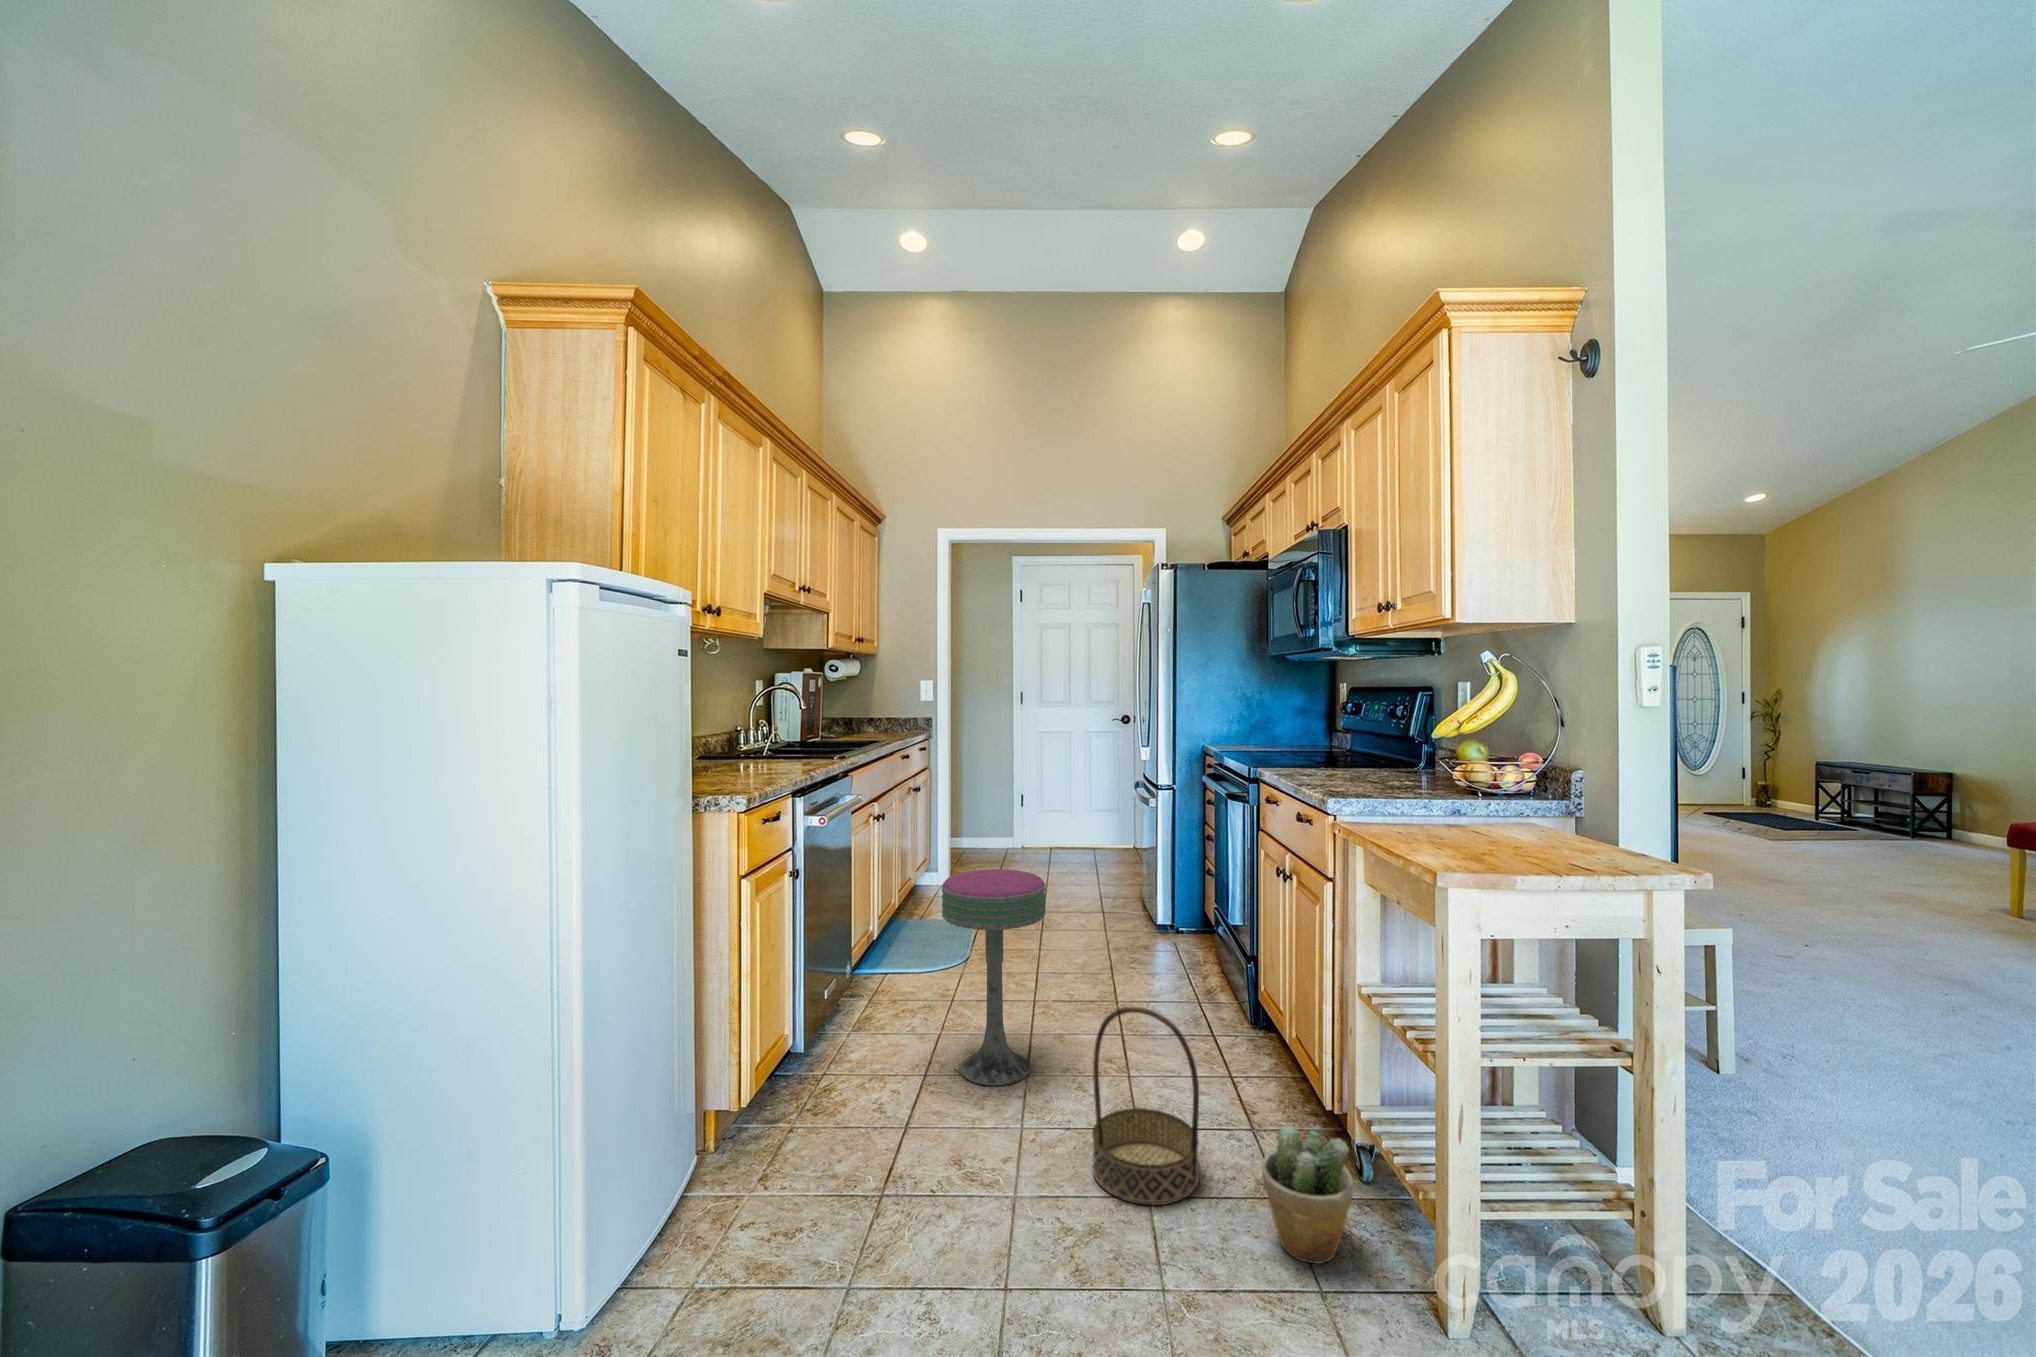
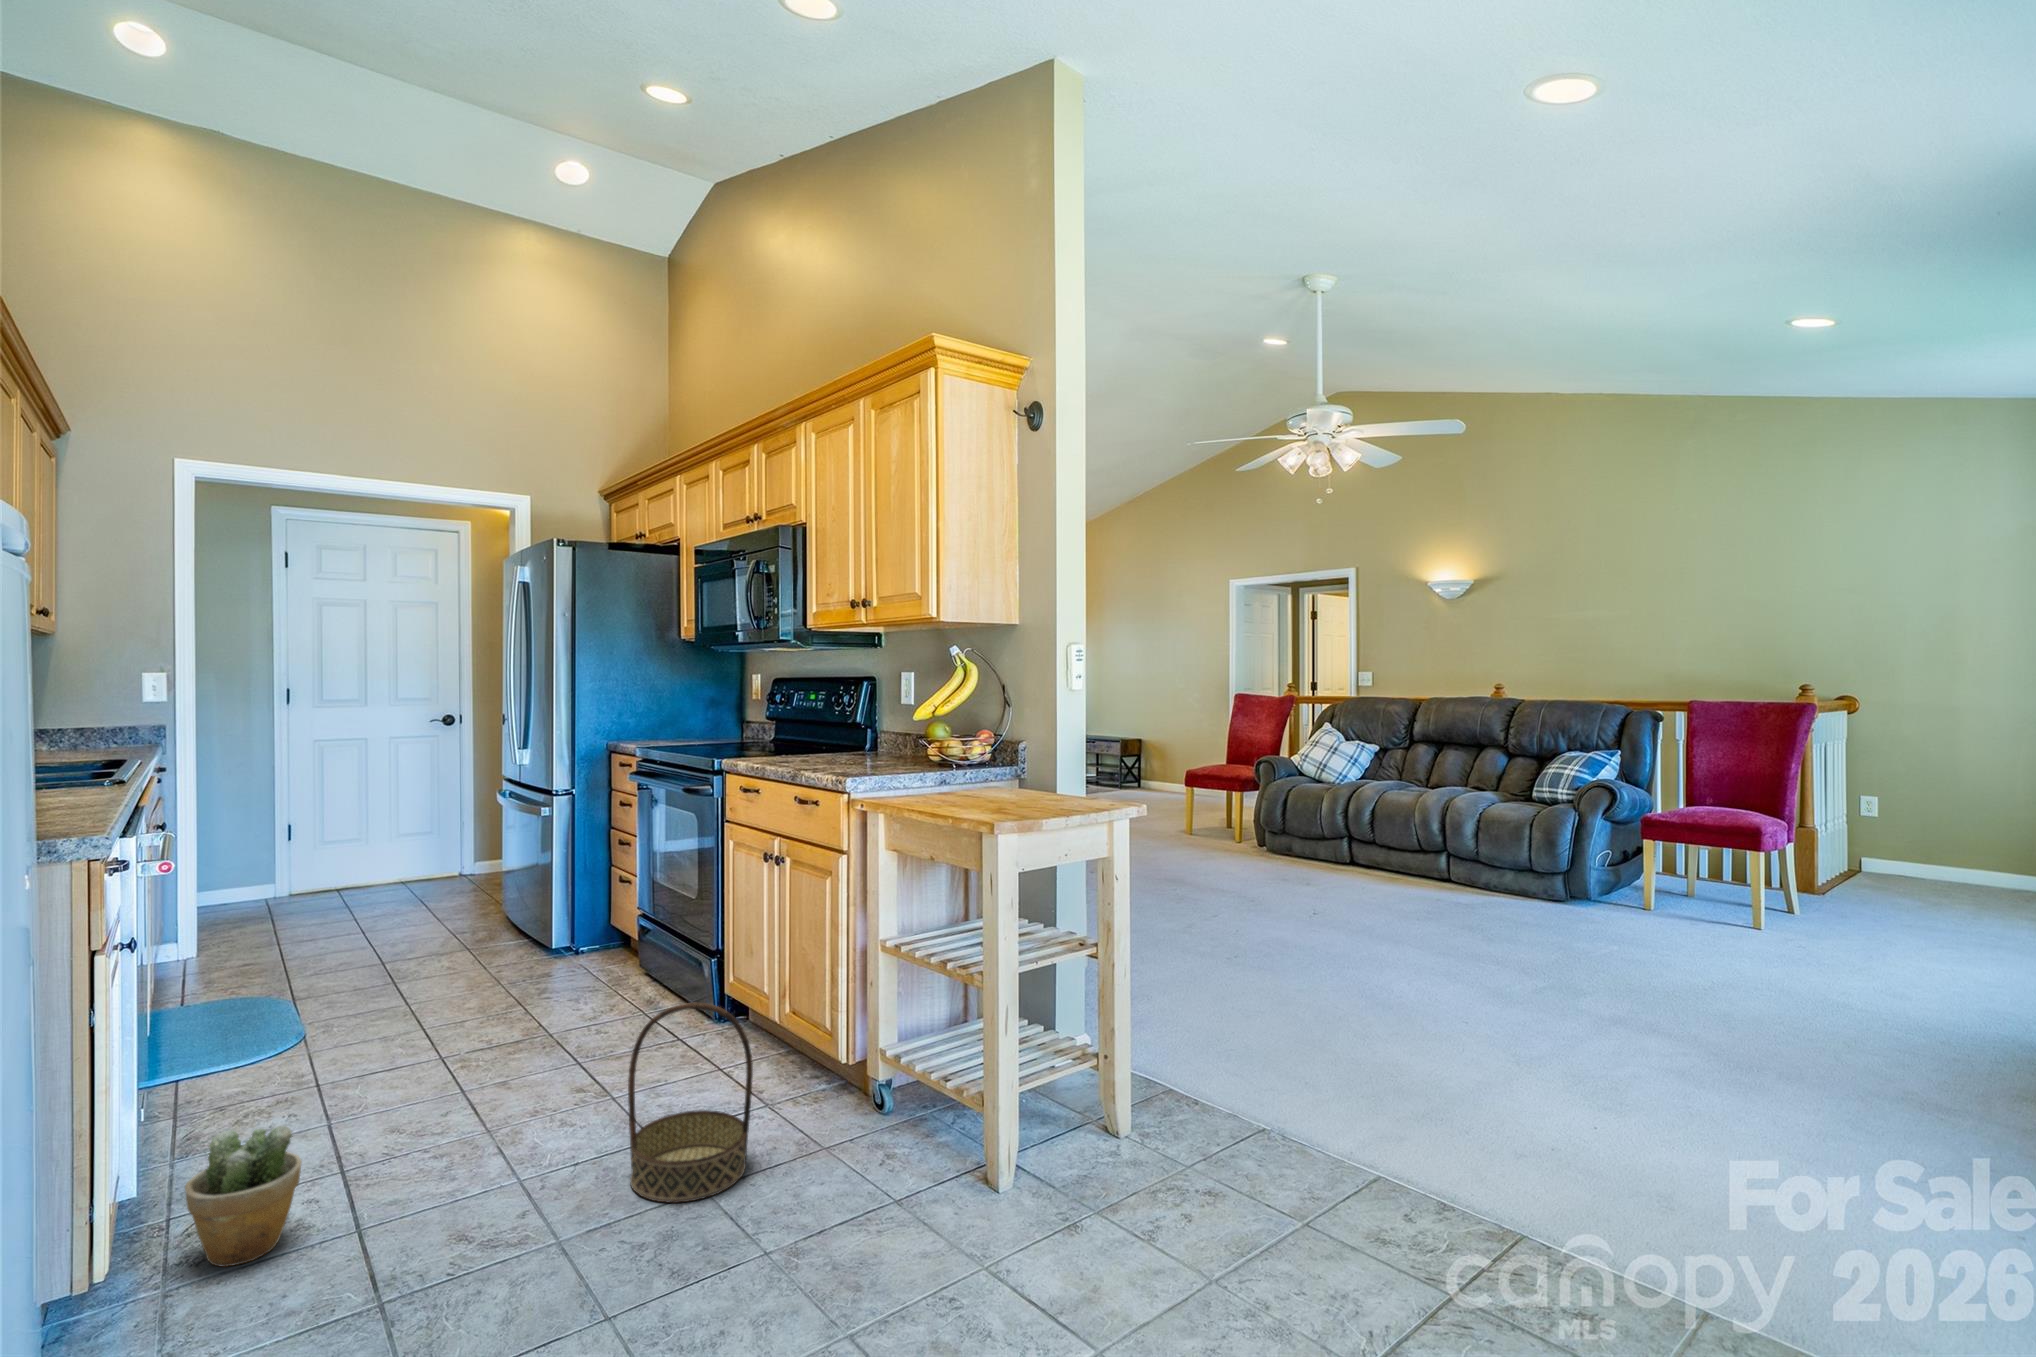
bar stool: present [942,869,1045,1086] -> none [369,891,521,1162]
potted plant: present [1261,1126,1353,1264] -> present [185,1126,302,1267]

